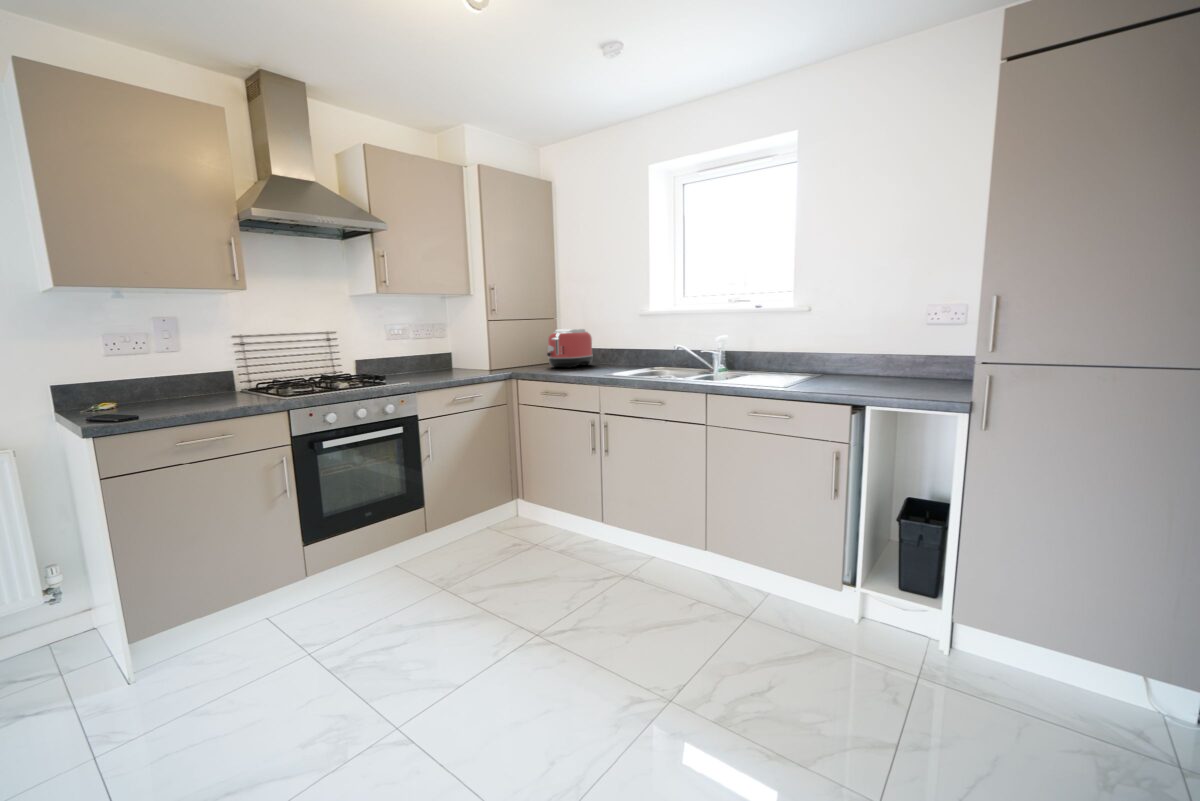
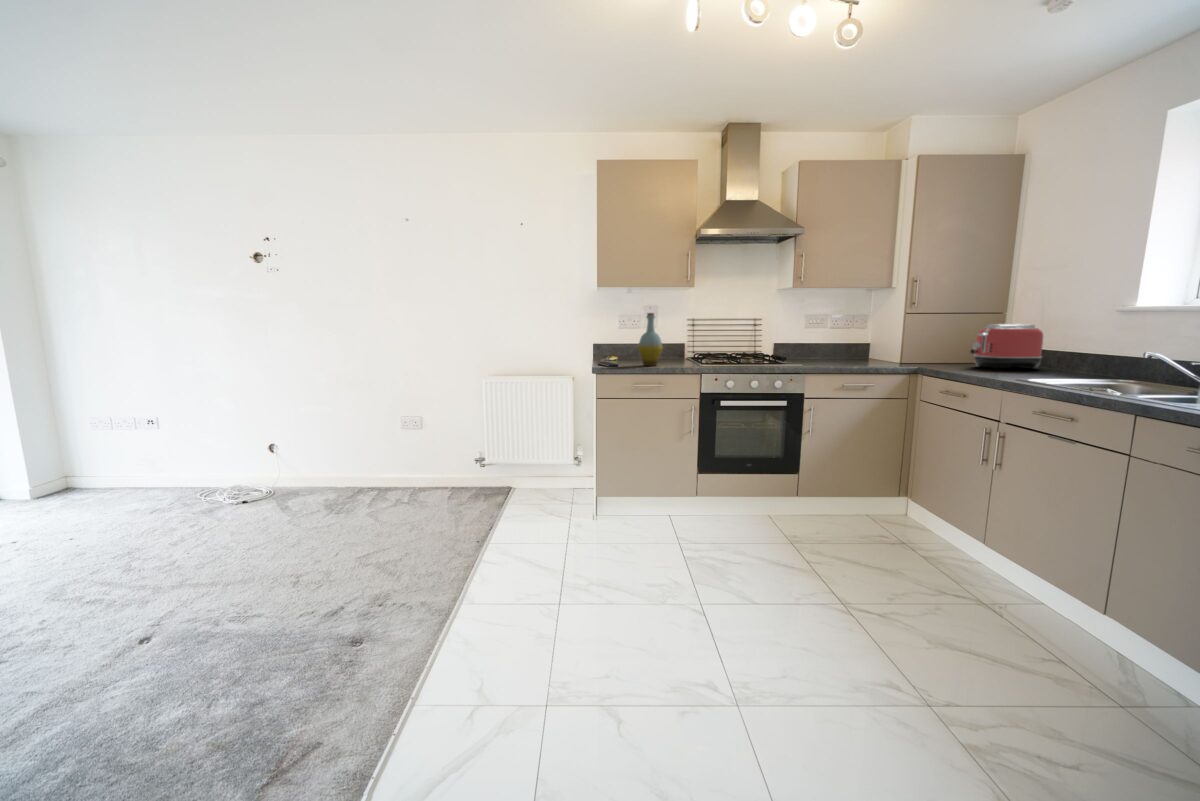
bottle: none [166,328,215,410] -> present [638,313,663,366]

